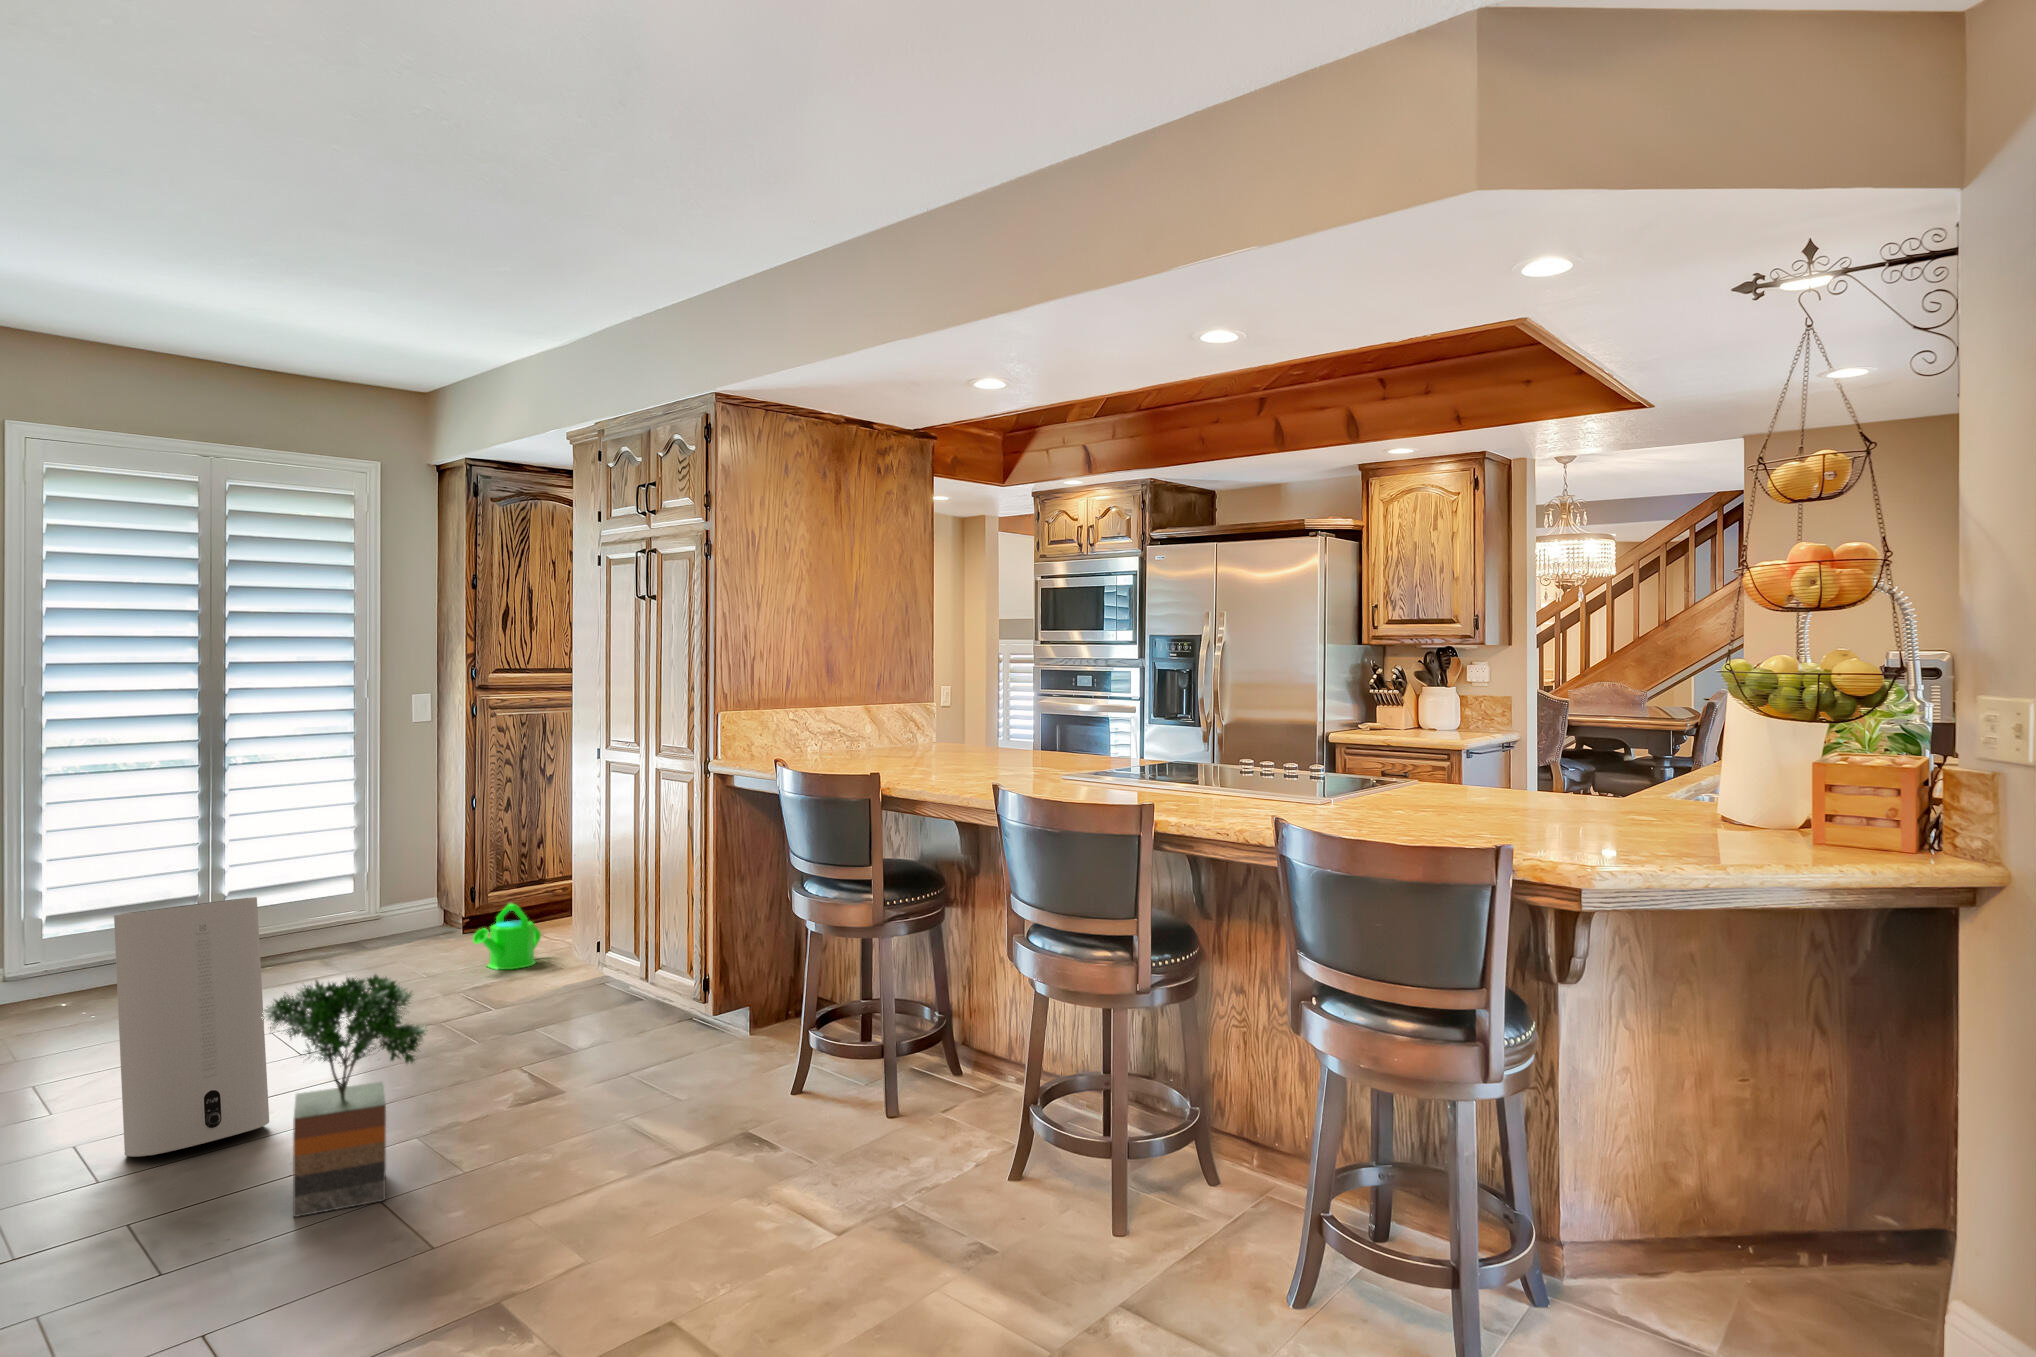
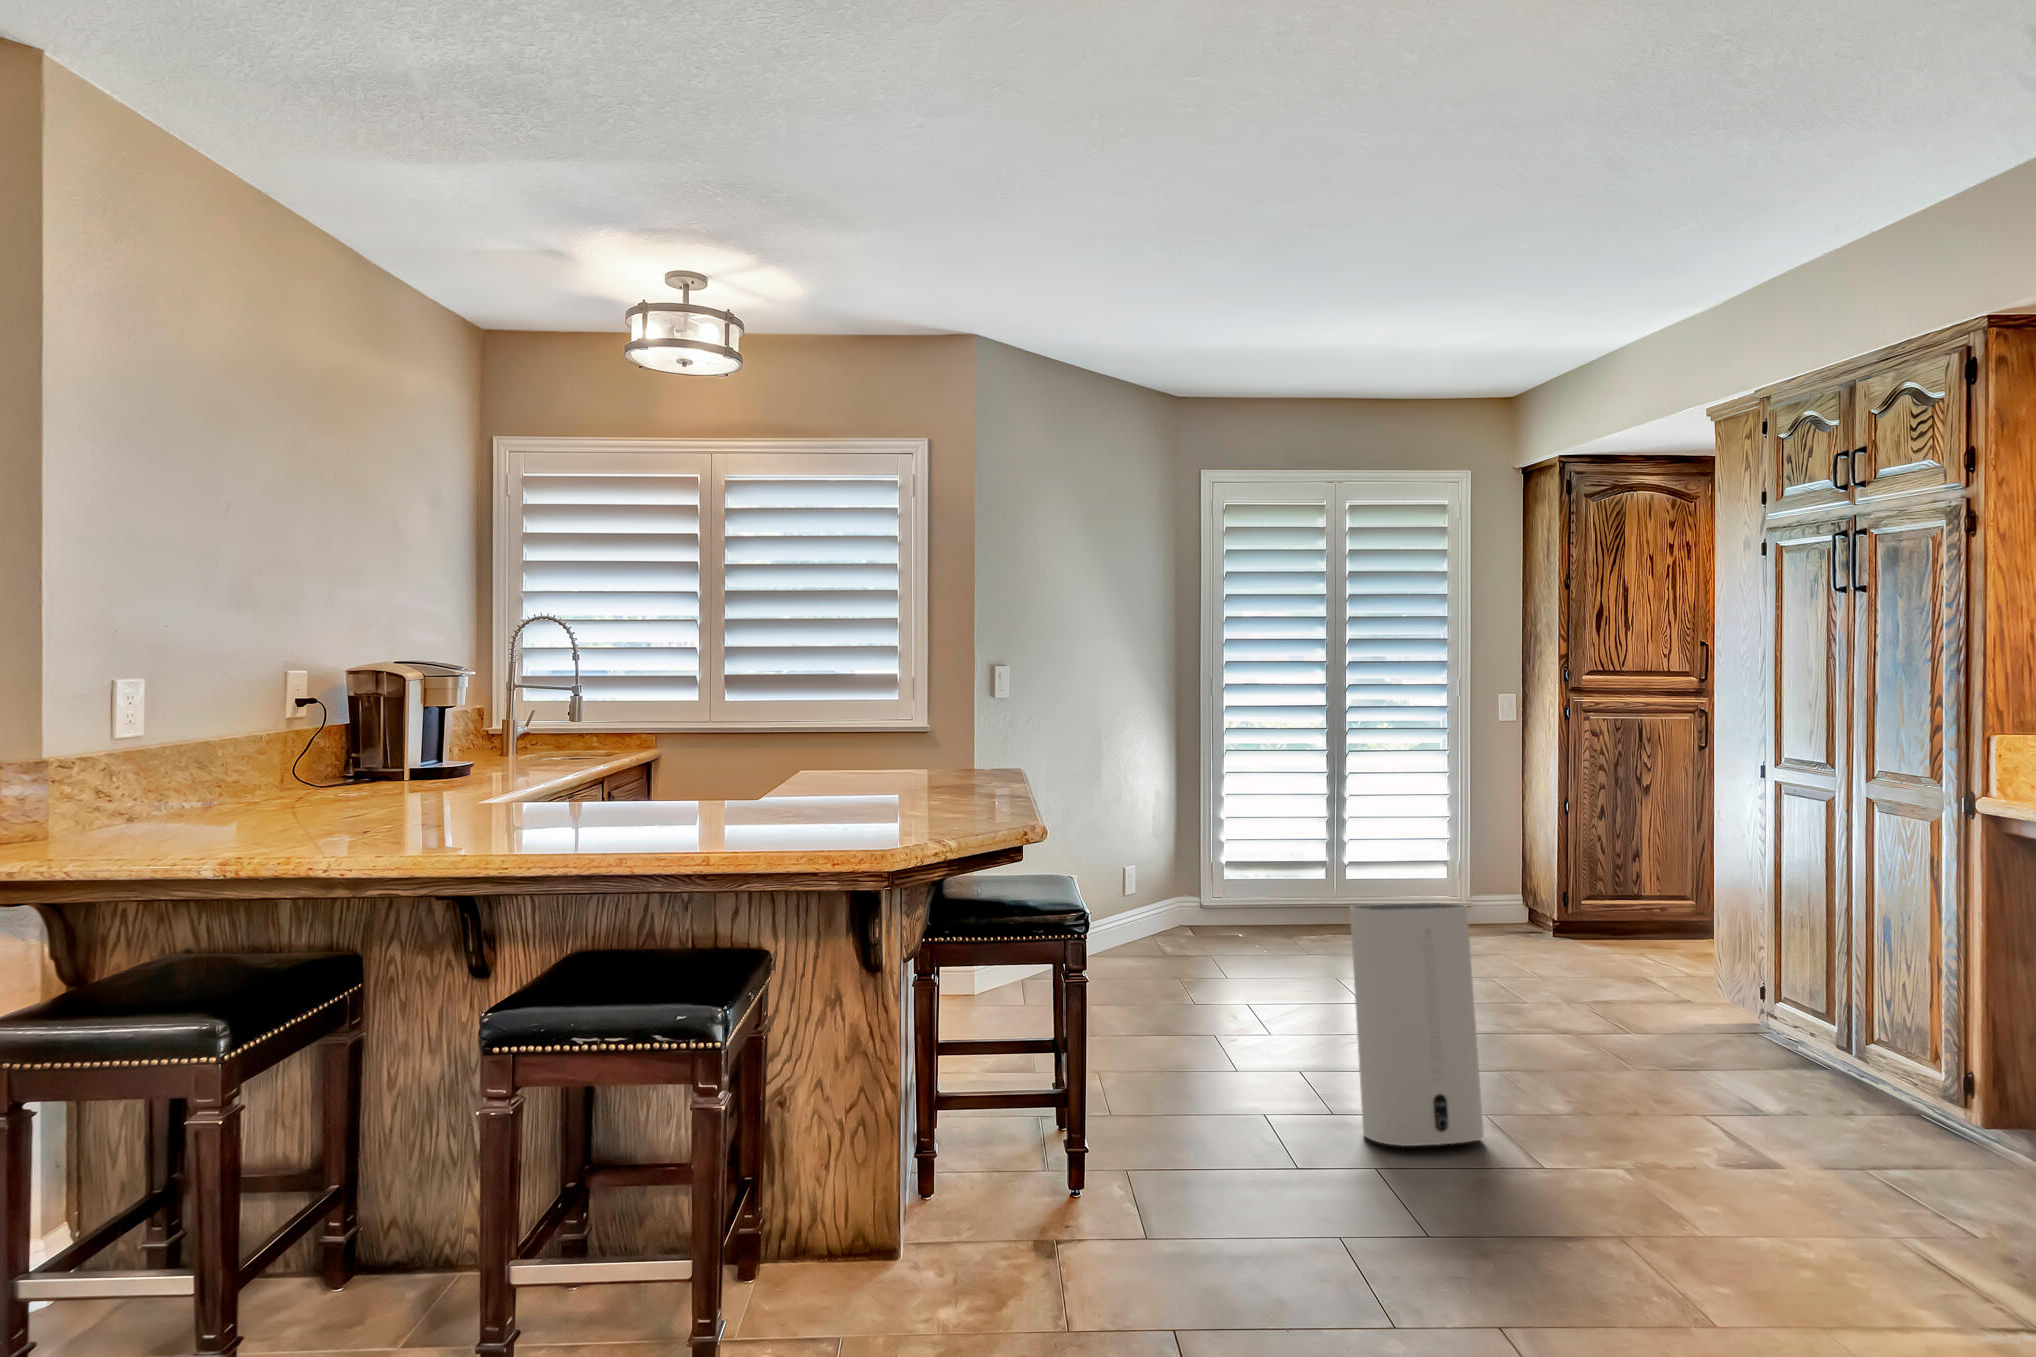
watering can: present [473,904,541,969] -> none [1596,922,1663,995]
potted tree: present [264,975,427,1217] -> none [1521,1014,1714,1283]

